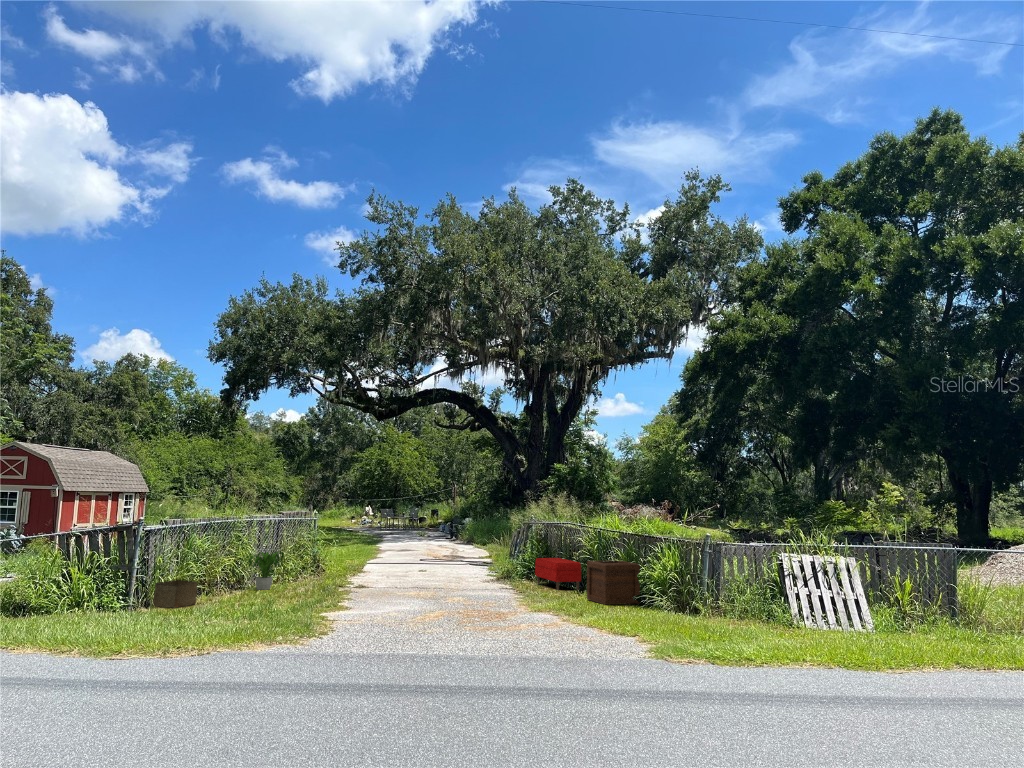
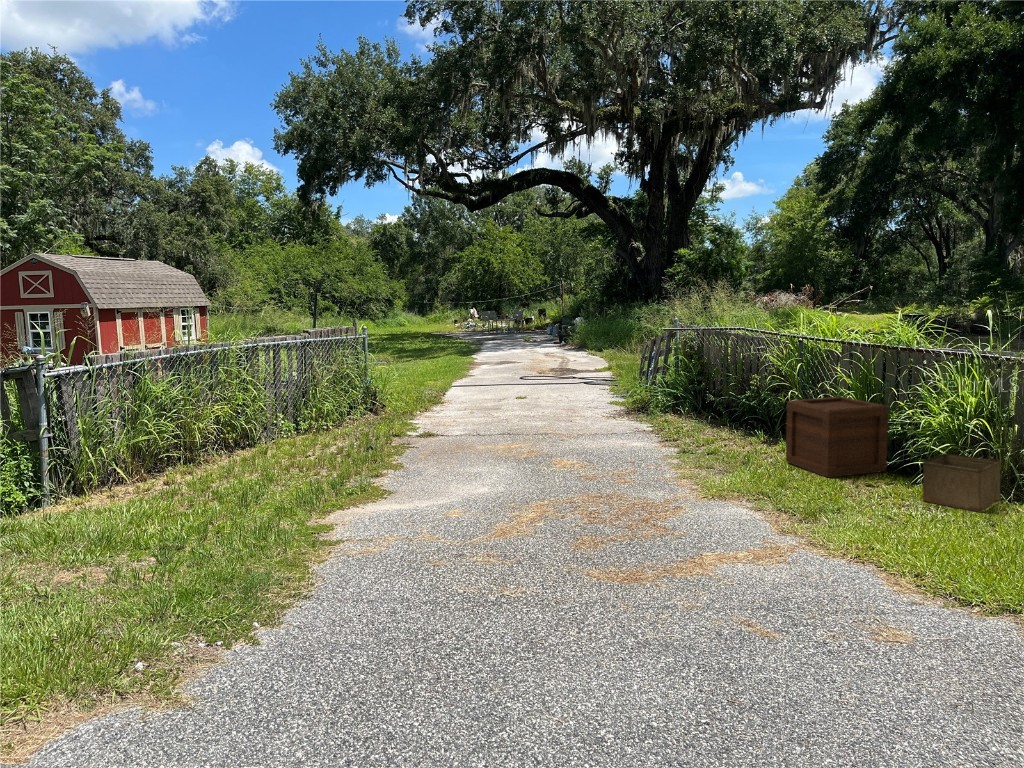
potted plant: present [247,552,284,590] -> none [257,394,314,450]
bench: present [535,558,581,590] -> none [685,384,762,438]
storage bin: present [153,580,197,608] -> present [922,453,1002,512]

